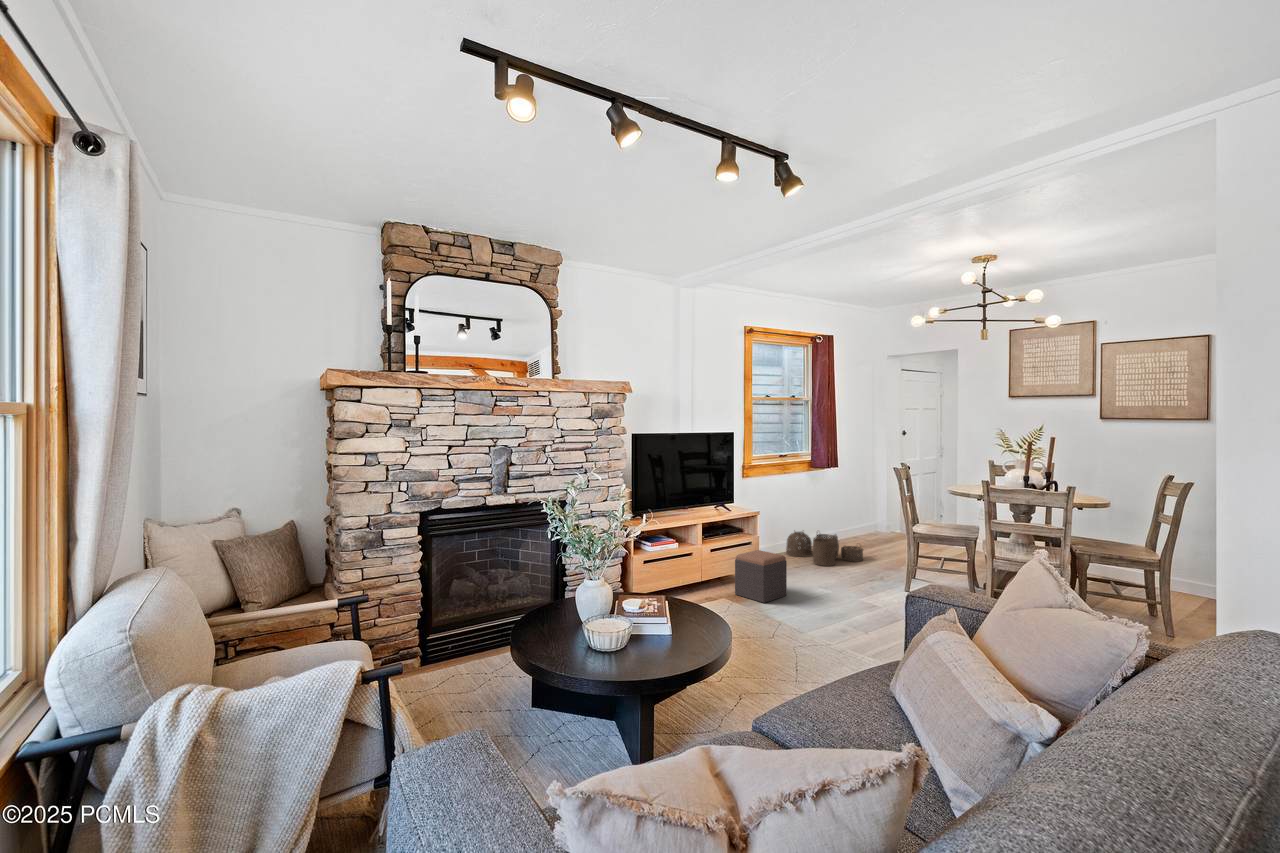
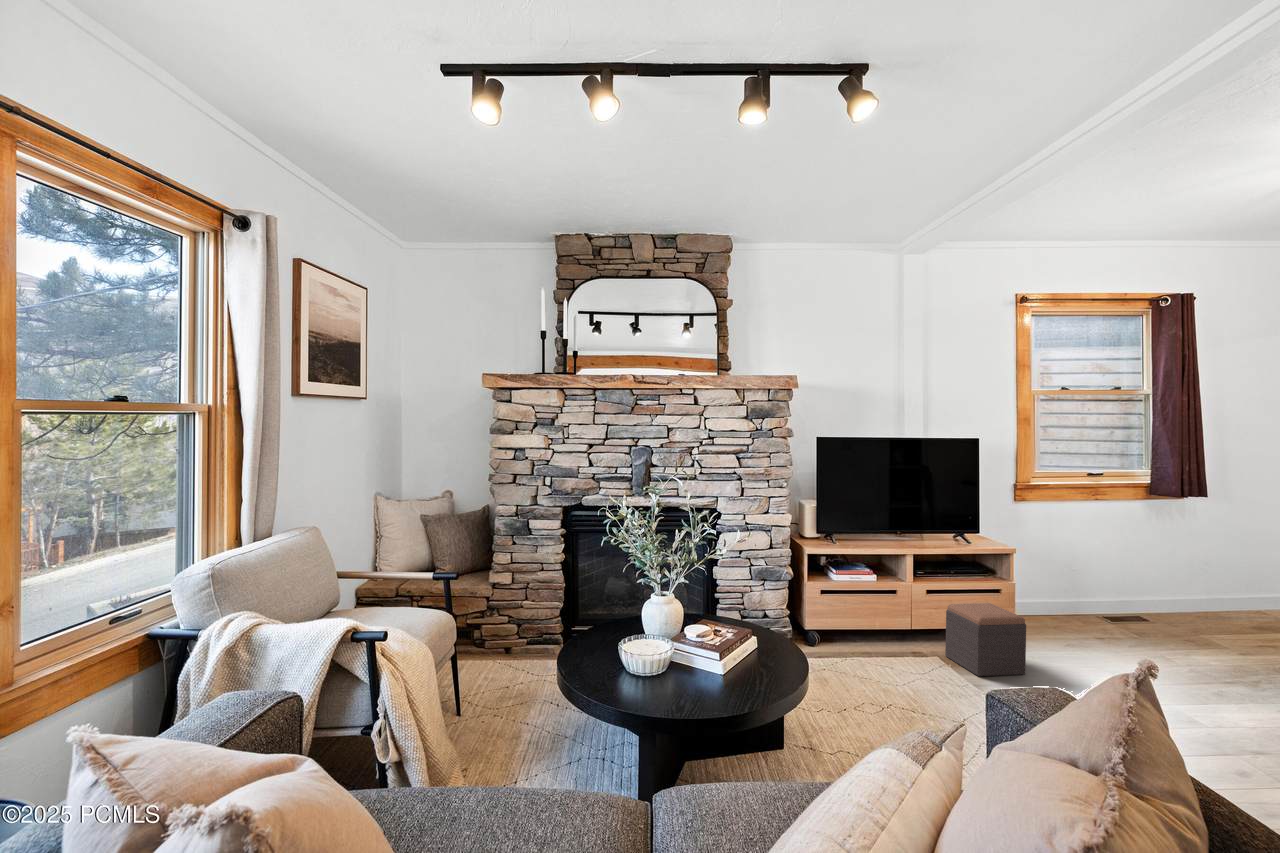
woven basket: present [786,532,863,566] -> none [1083,586,1226,653]

